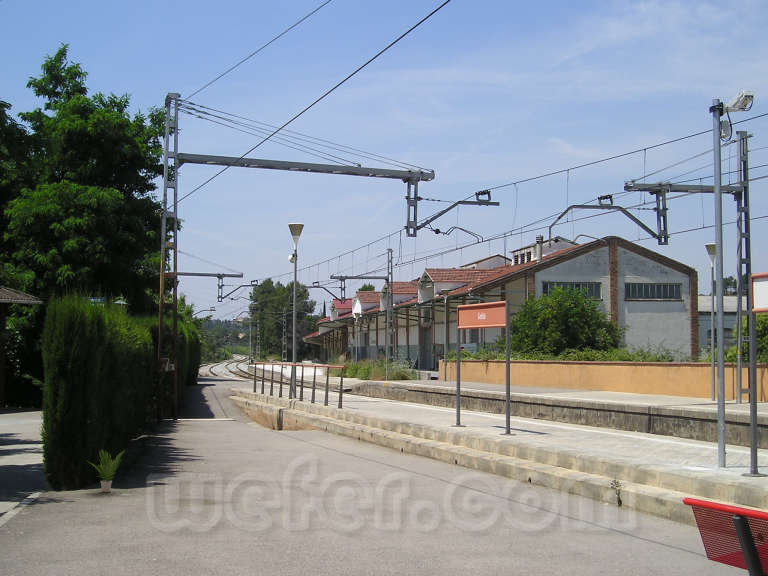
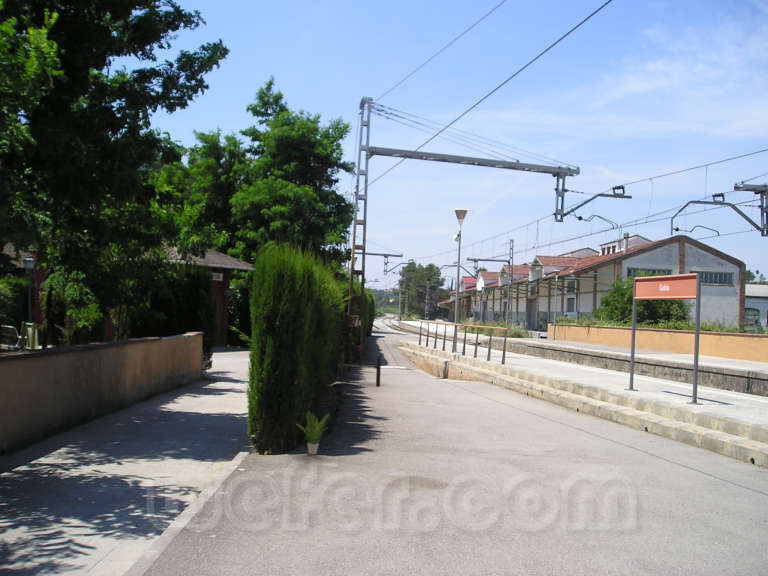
bench: none [144,401,195,436] -> present [339,354,381,386]

